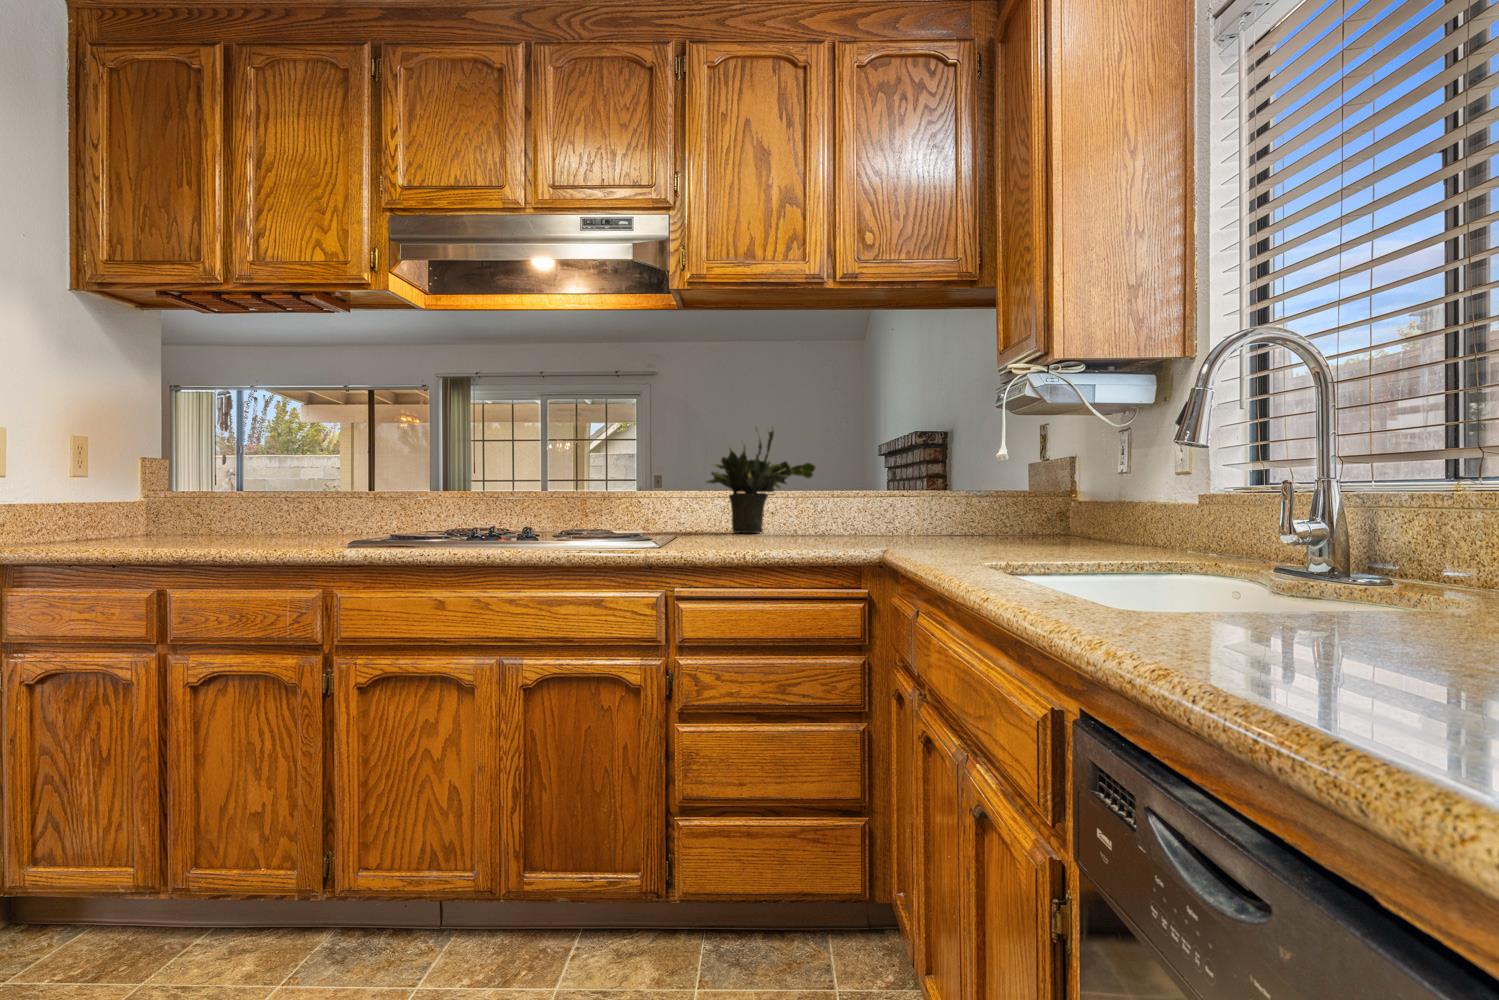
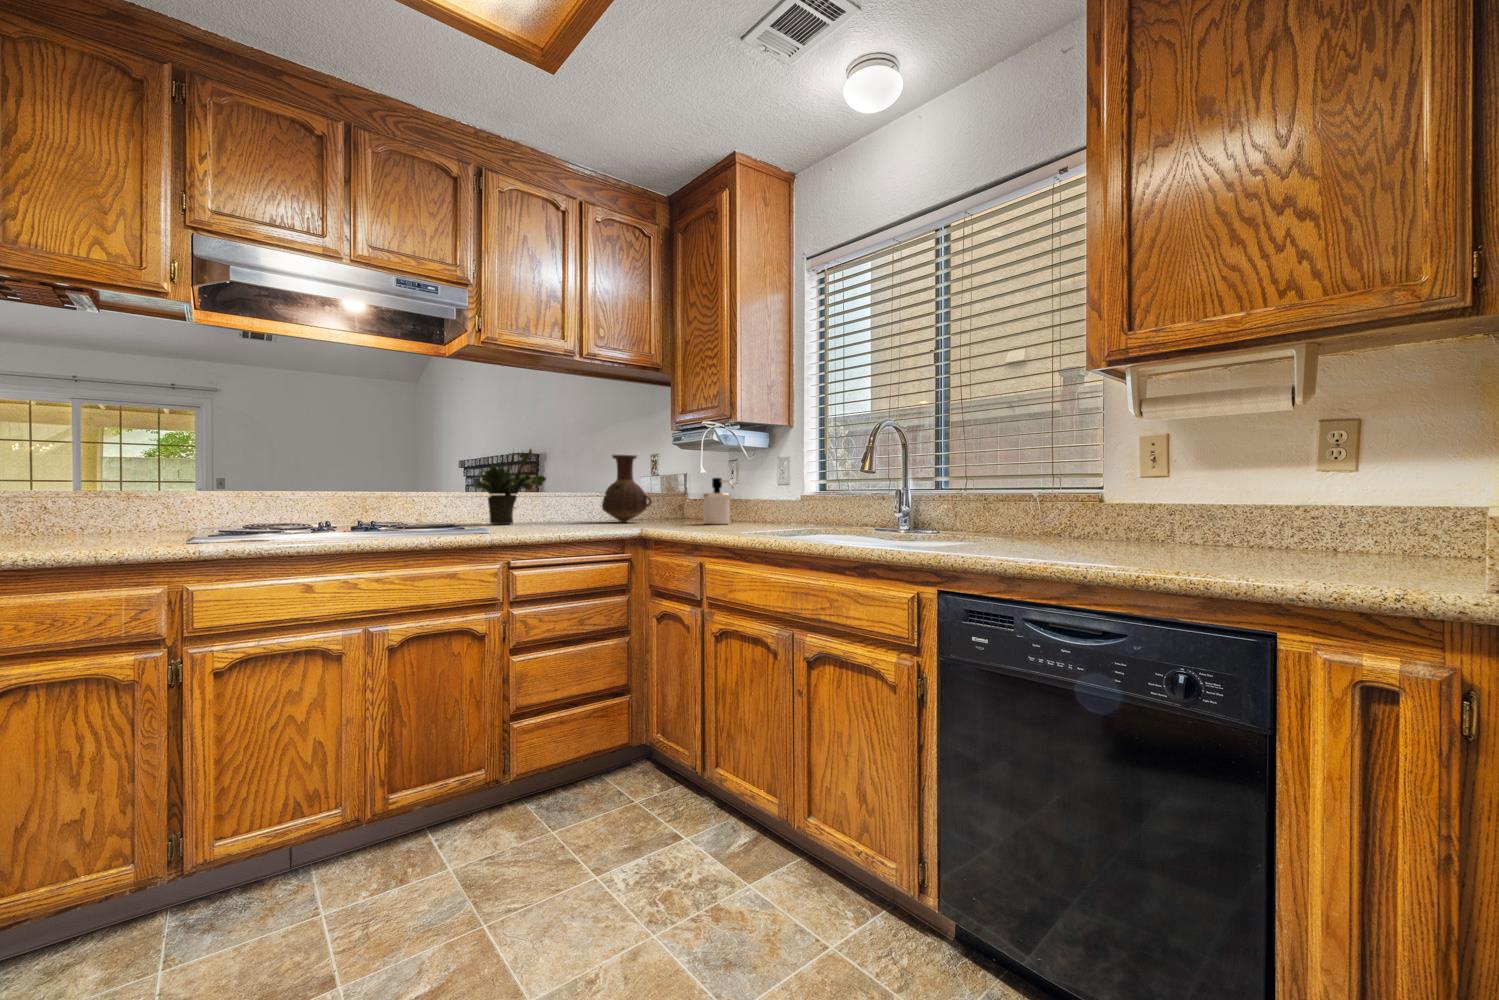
vase: none [897,426,974,534] -> present [601,455,652,522]
soap dispenser: none [1050,459,1104,543] -> present [703,478,733,524]

